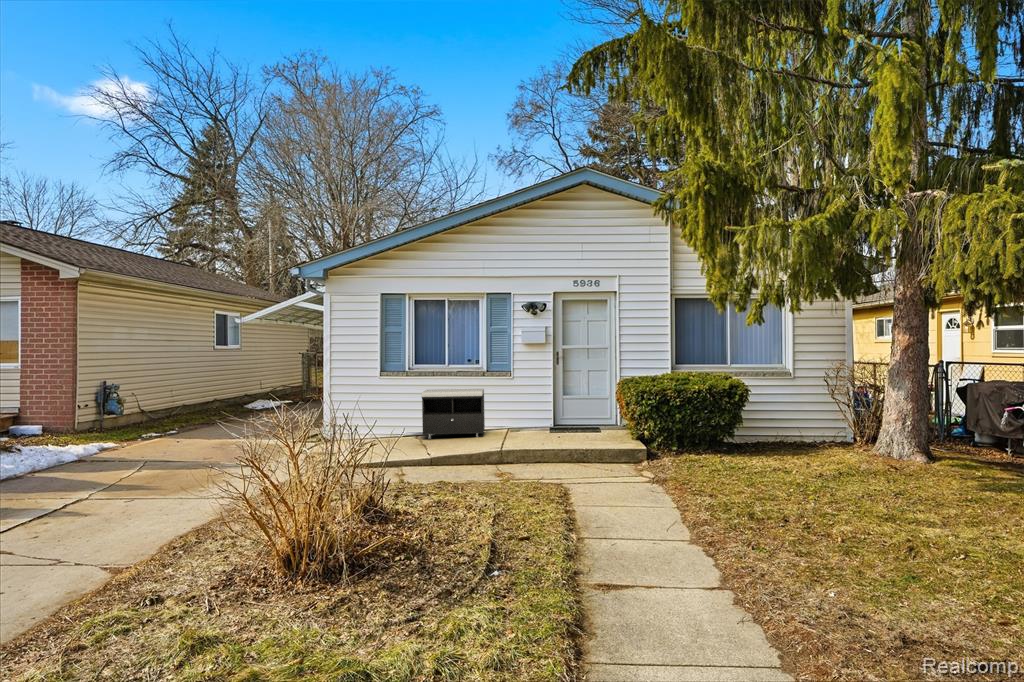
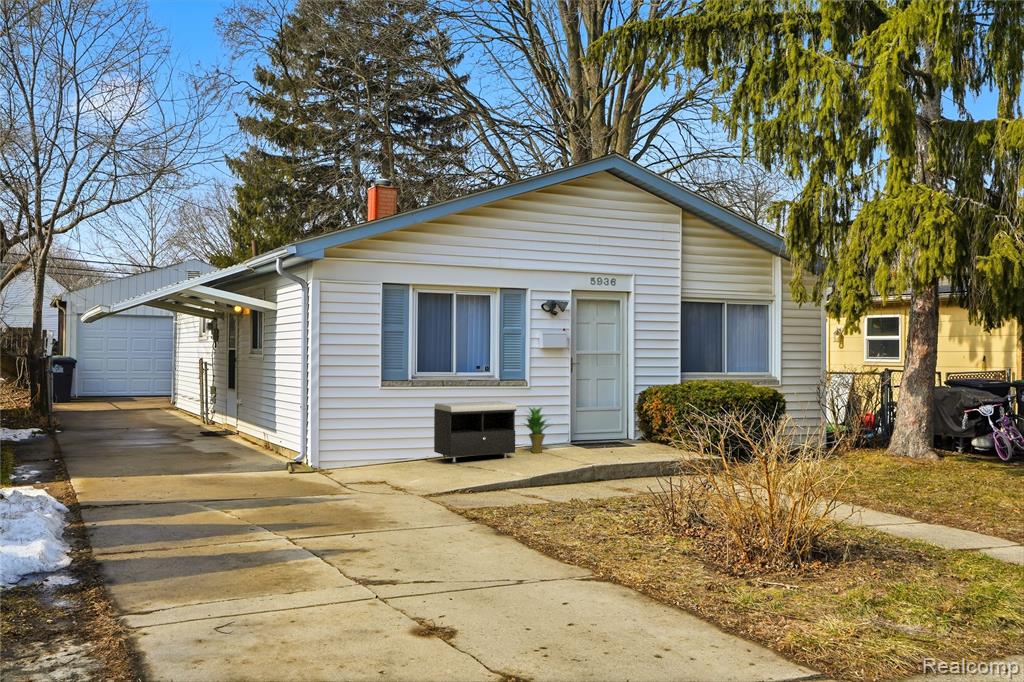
potted plant: none [498,394,527,434] -> present [524,407,550,453]

